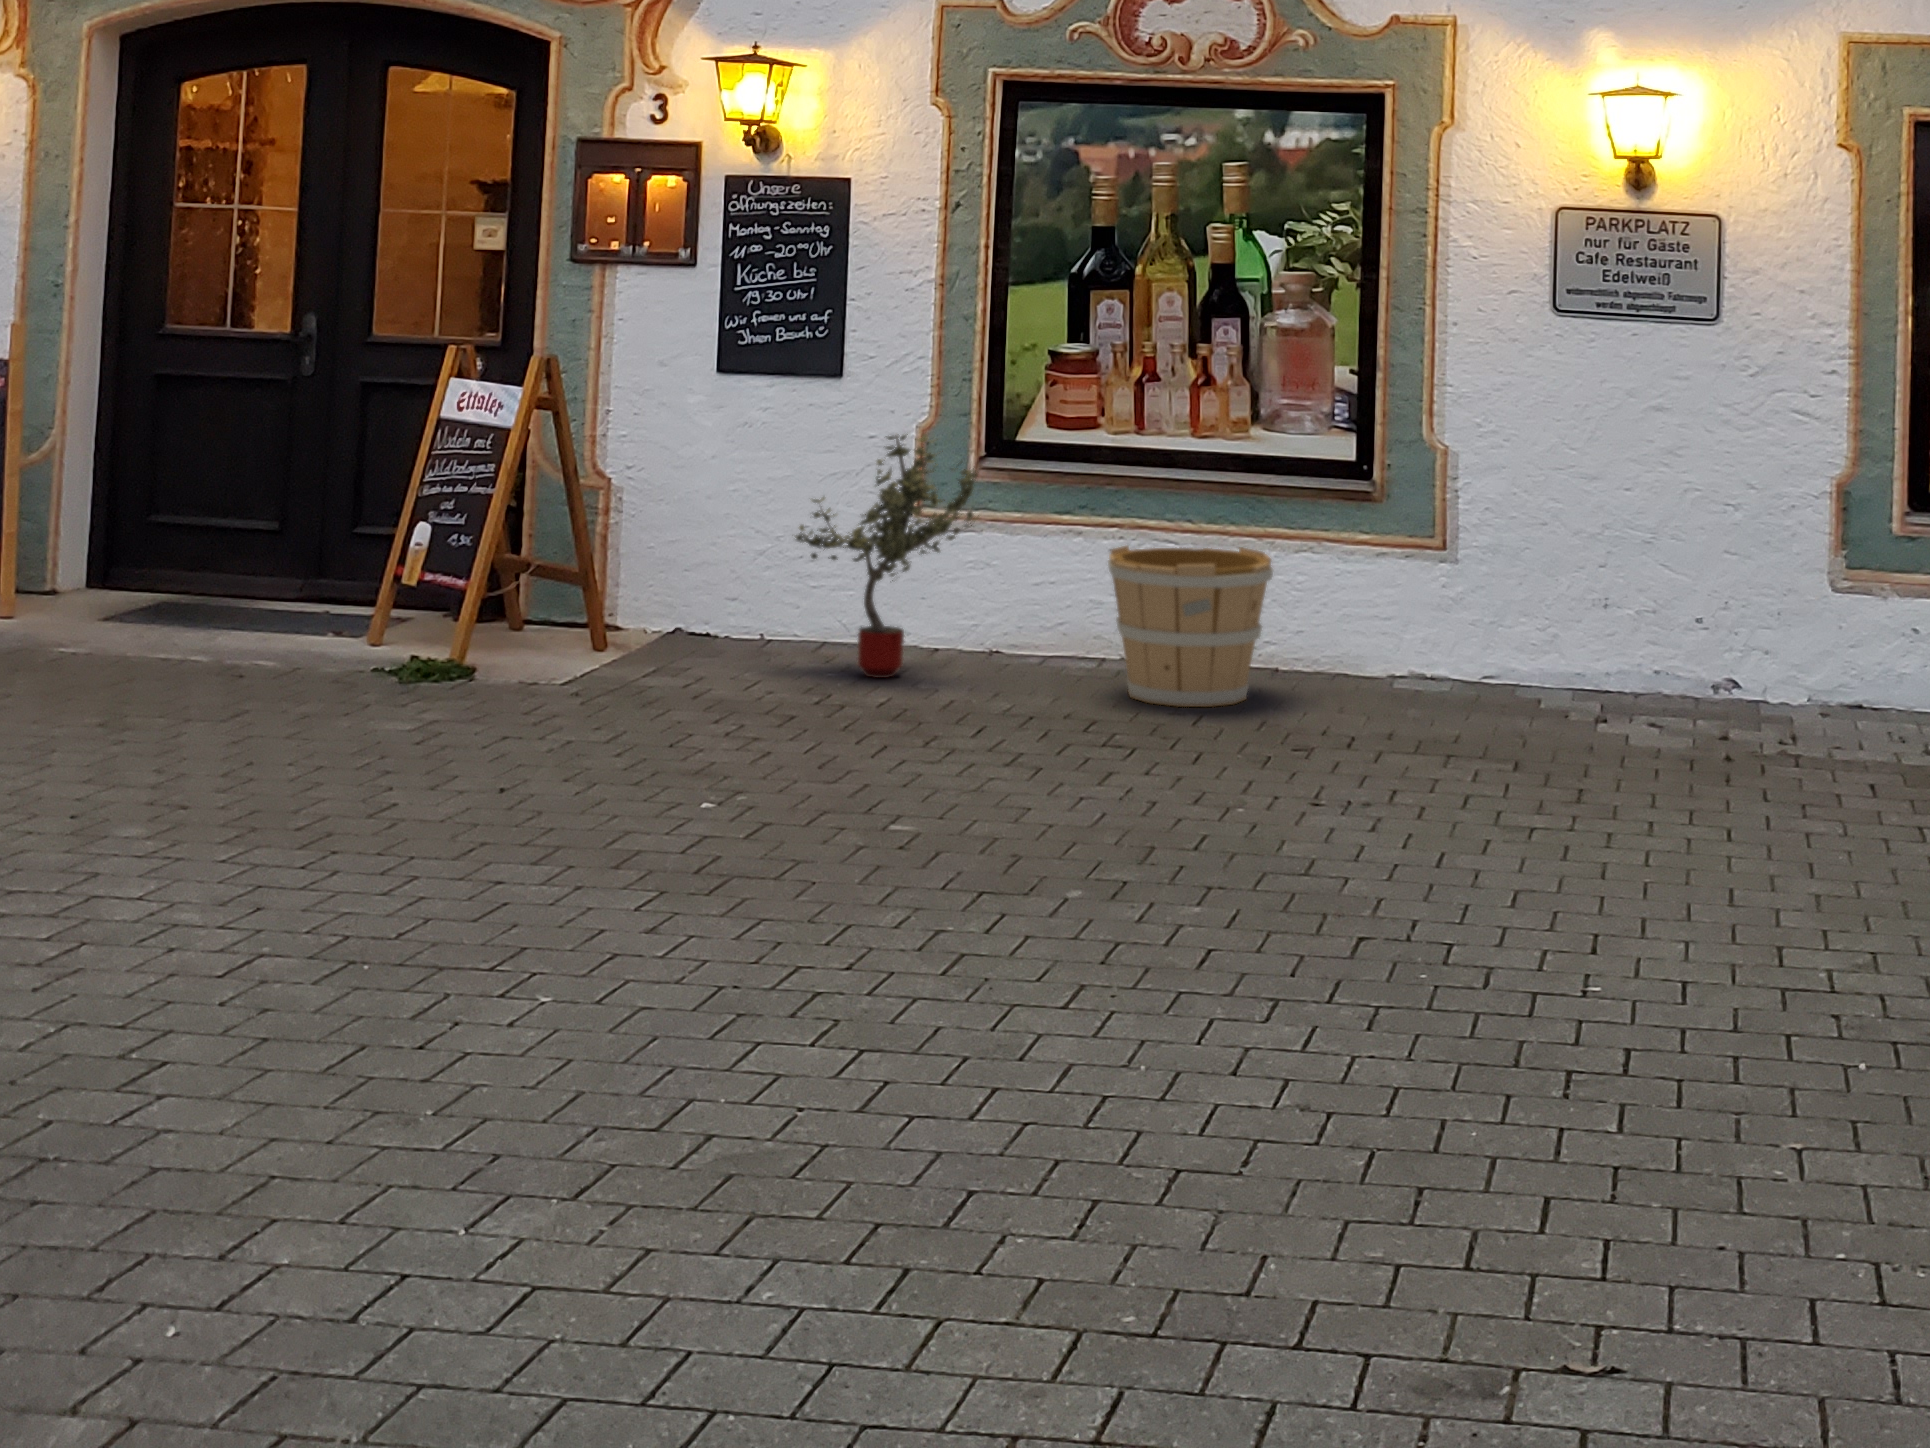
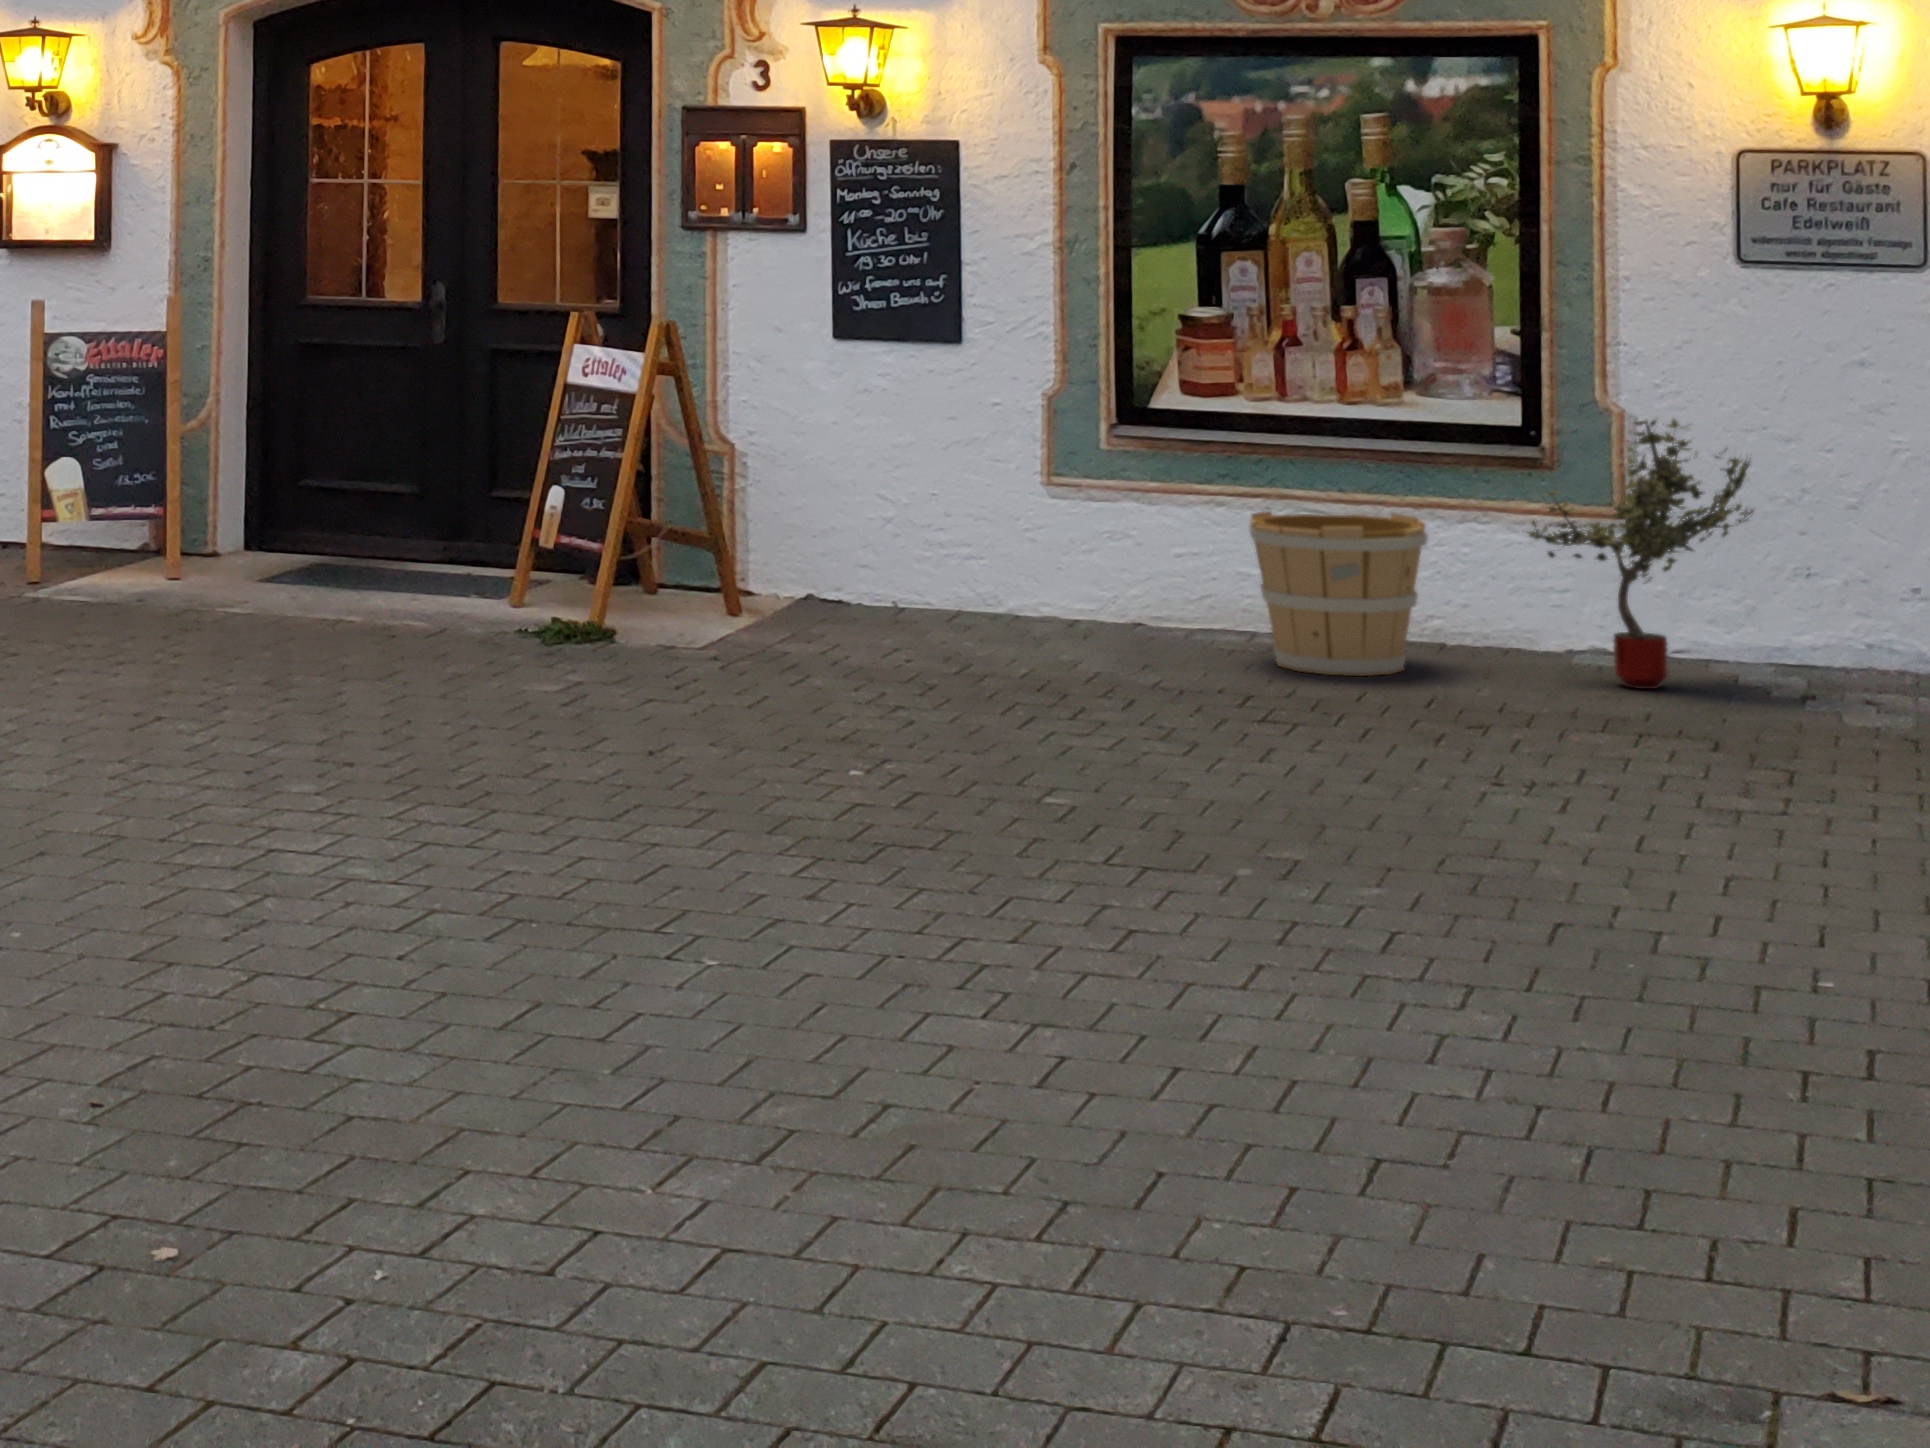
potted tree: present [796,434,979,678] -> present [1527,419,1754,689]

